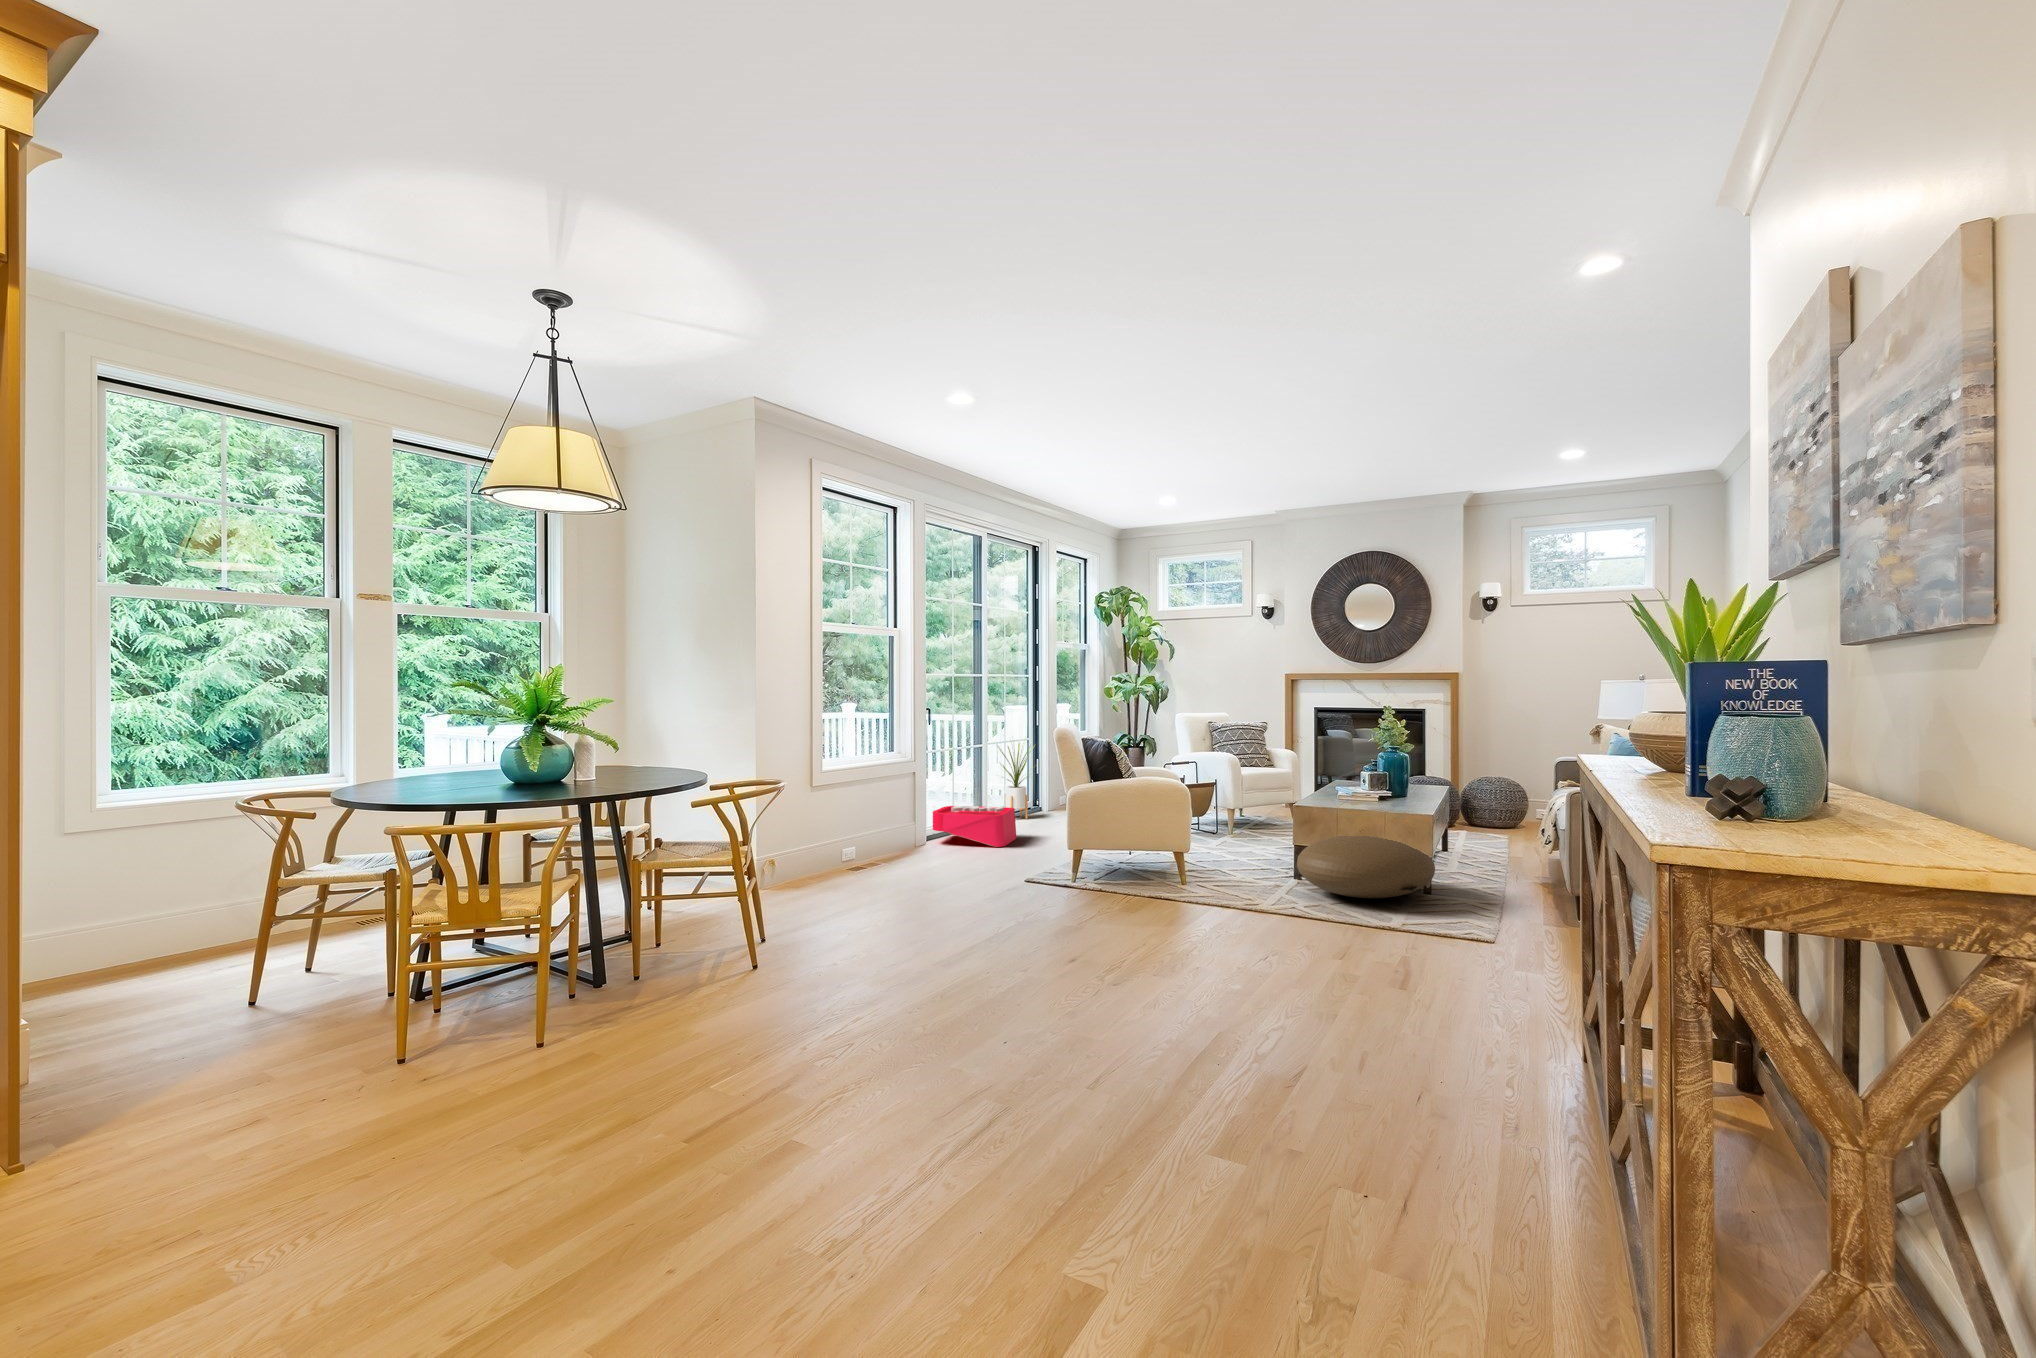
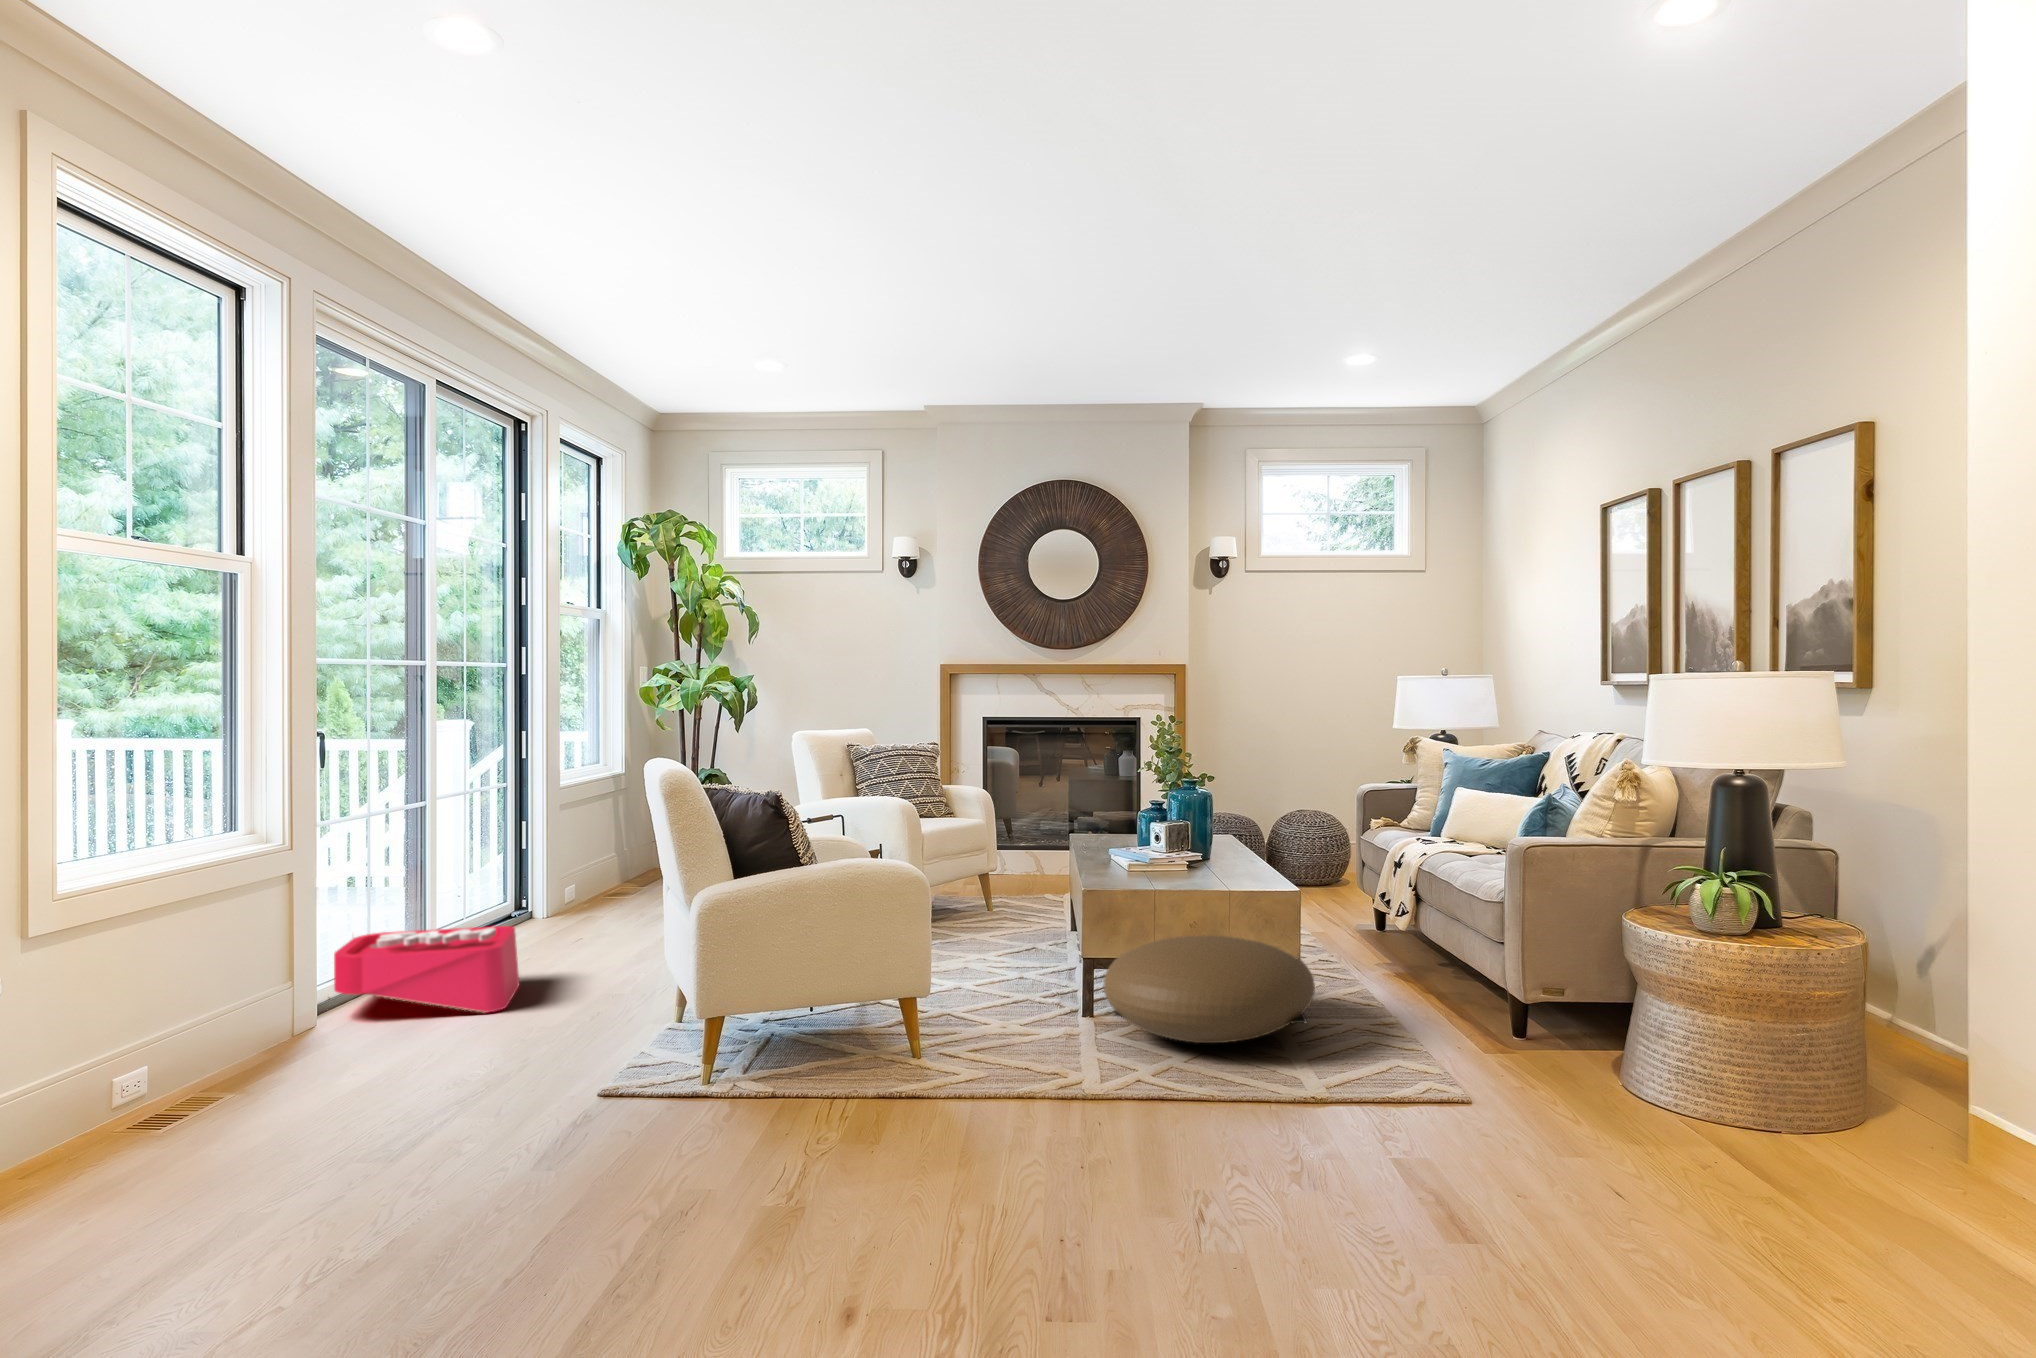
house plant: present [998,743,1031,819] -> none [447,780,537,942]

